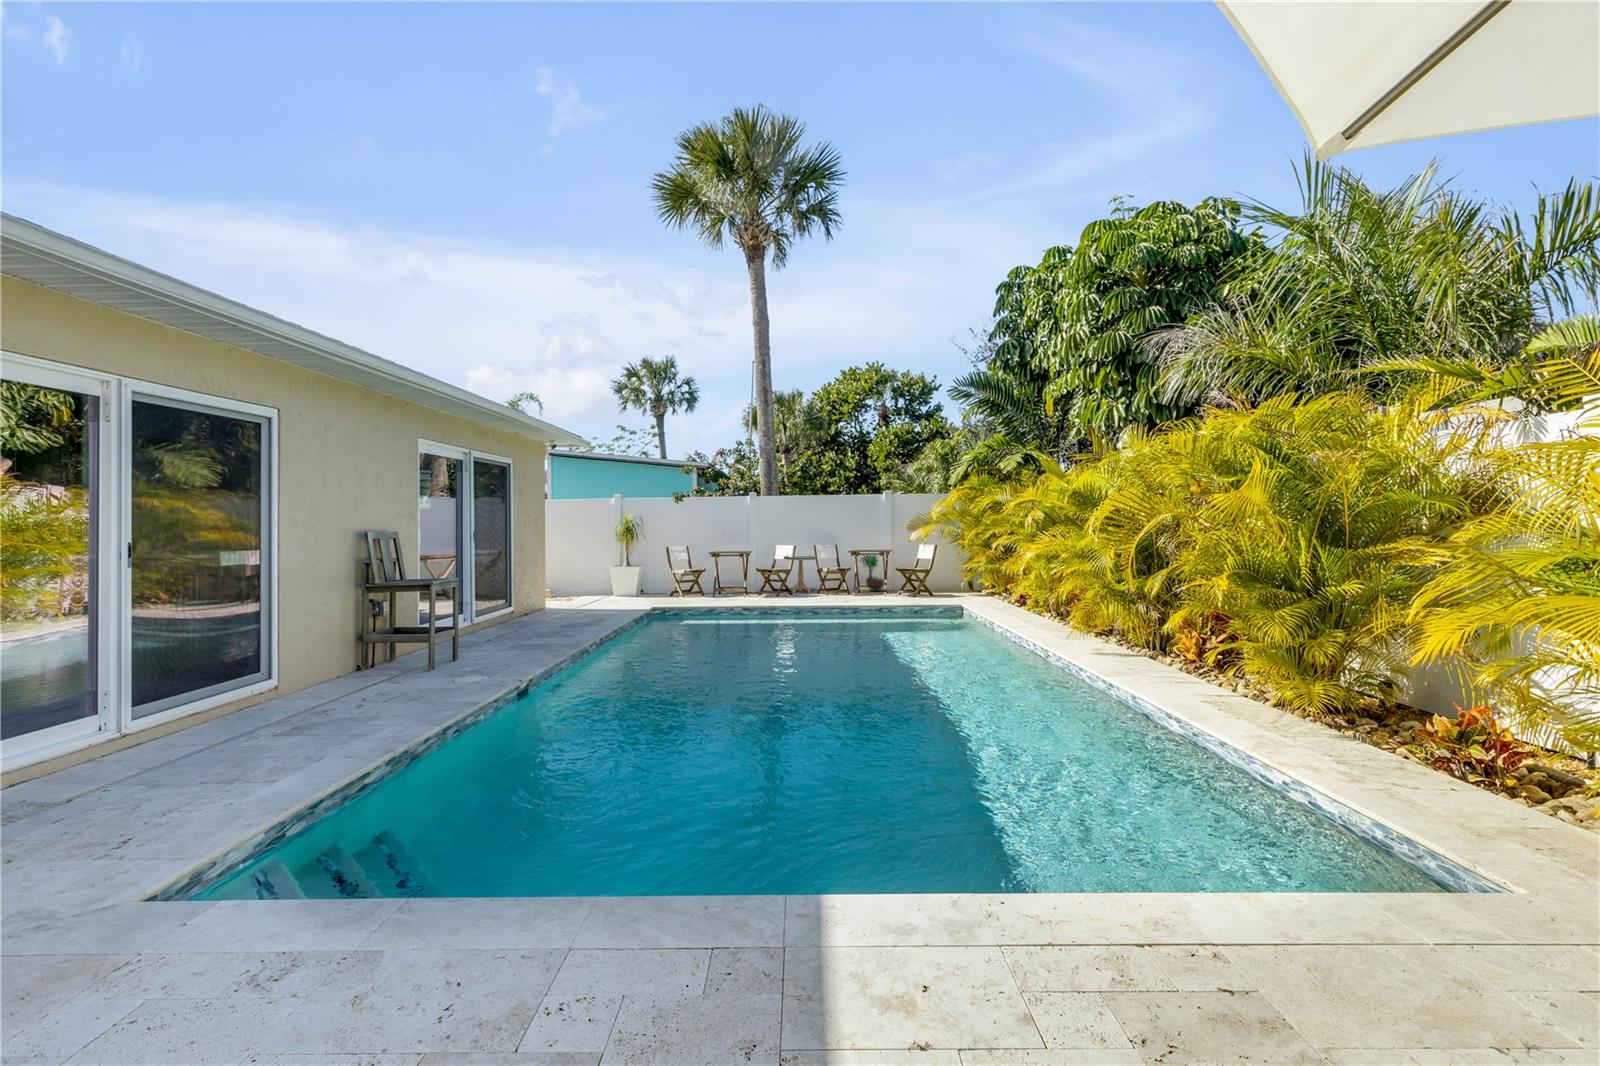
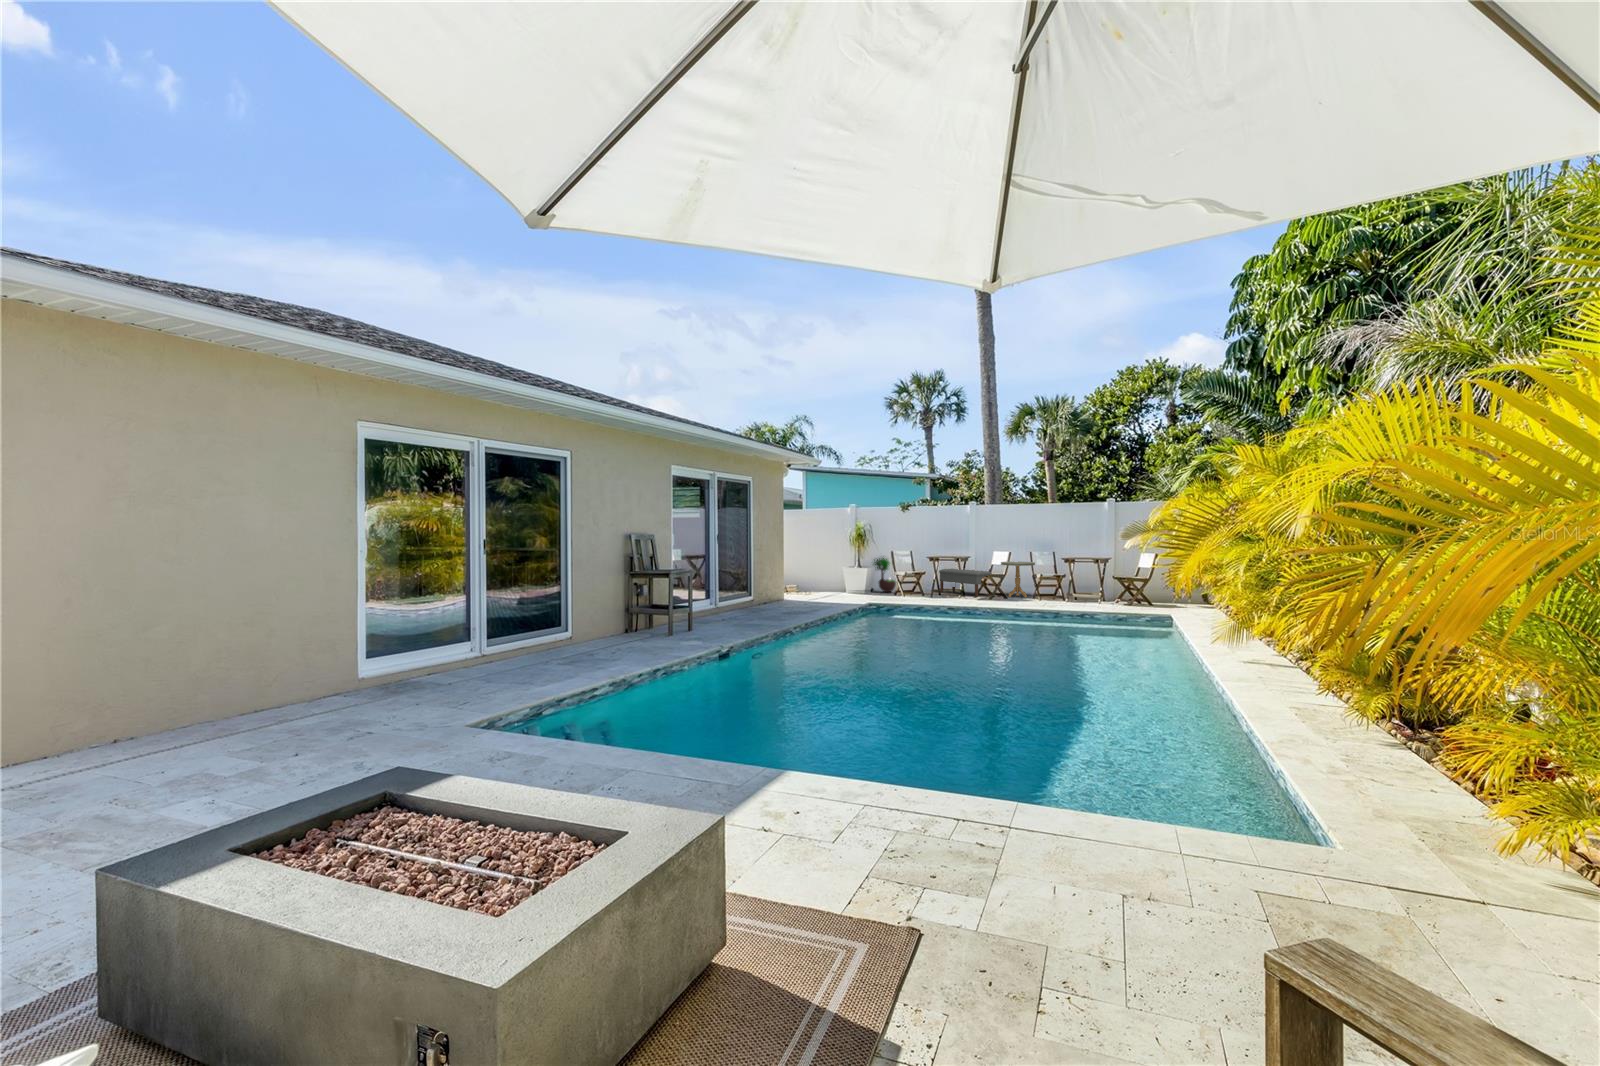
potted tree: present [860,553,884,591] -> present [873,557,896,592]
bench: none [717,564,774,593] -> present [939,569,992,596]

